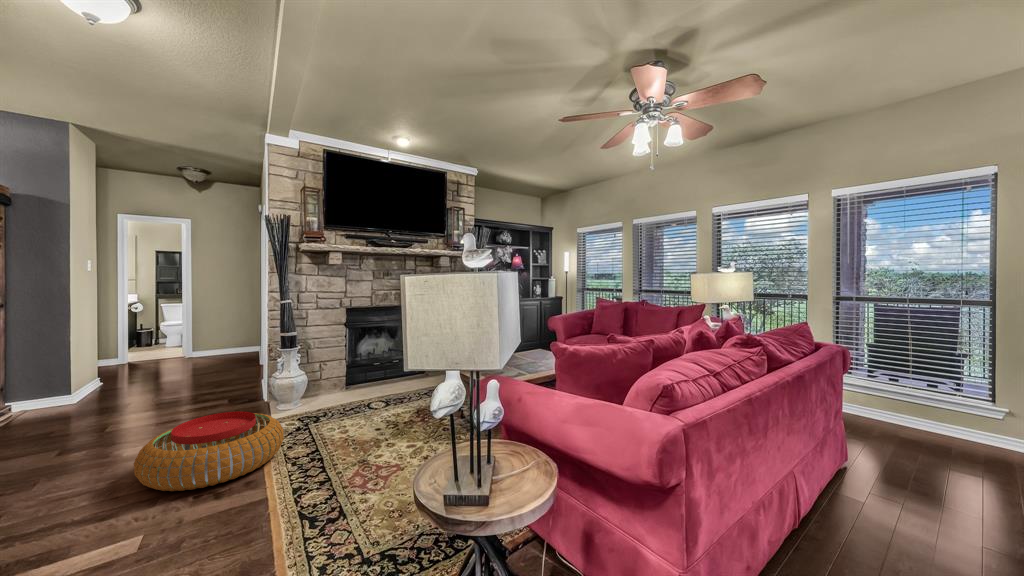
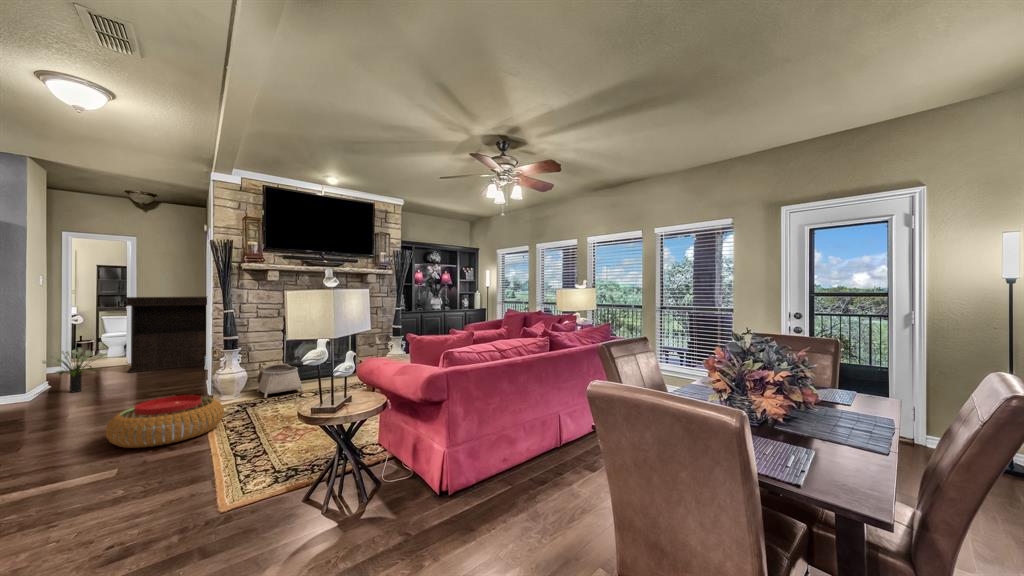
console table: none [177,283,280,367] -> present [124,297,207,373]
potted plant: none [87,341,155,392] -> present [43,348,105,392]
basket: none [319,364,374,408] -> present [257,364,303,398]

